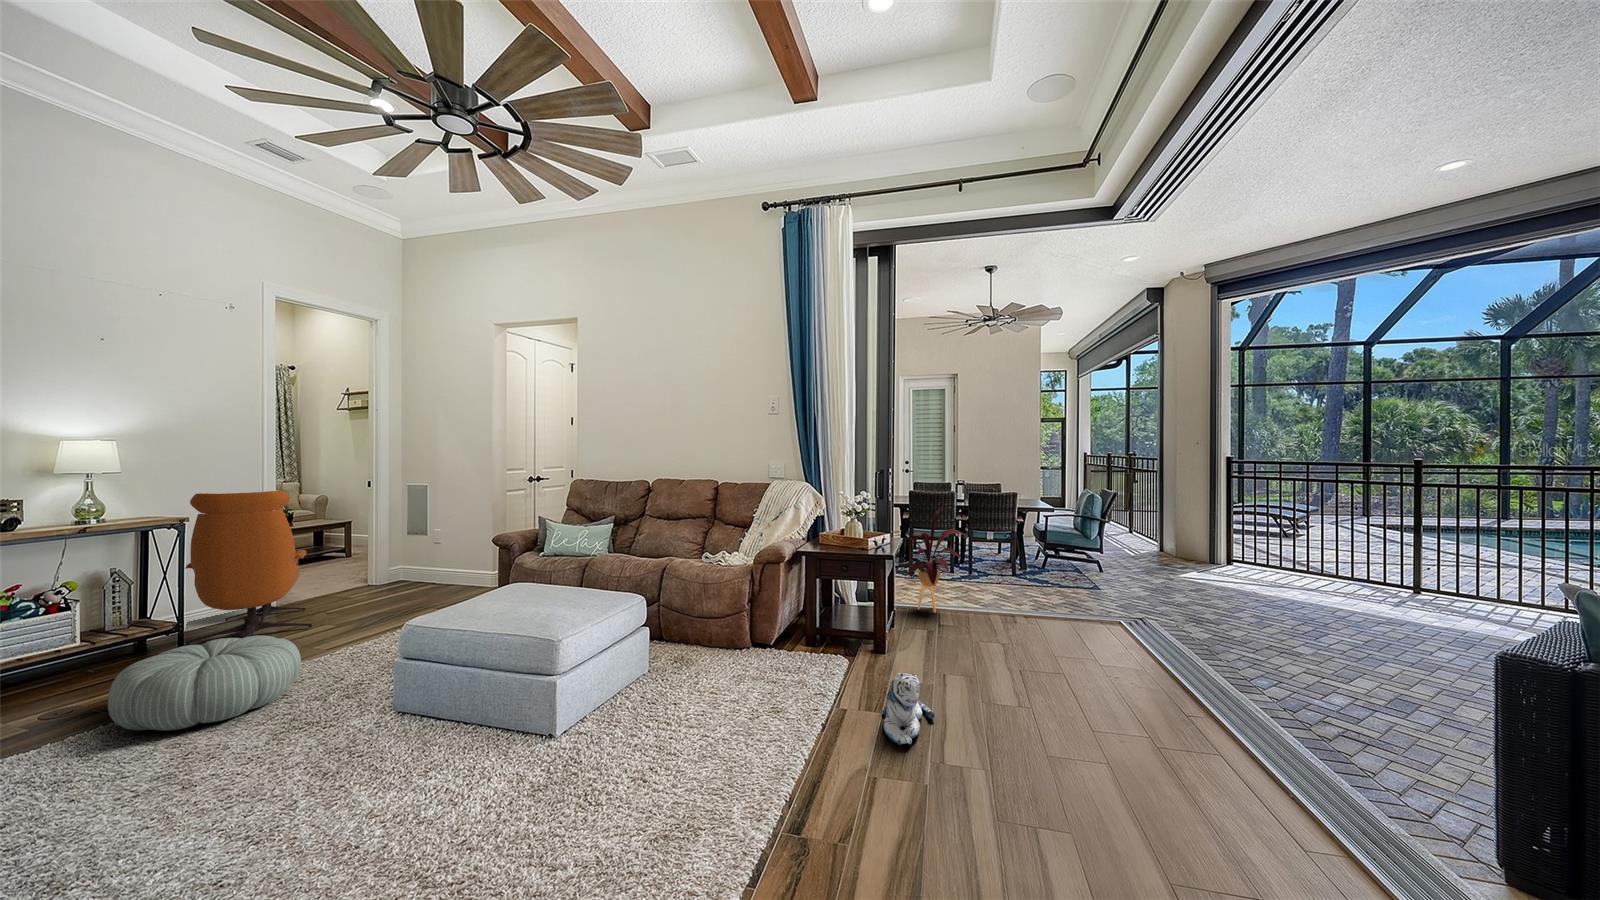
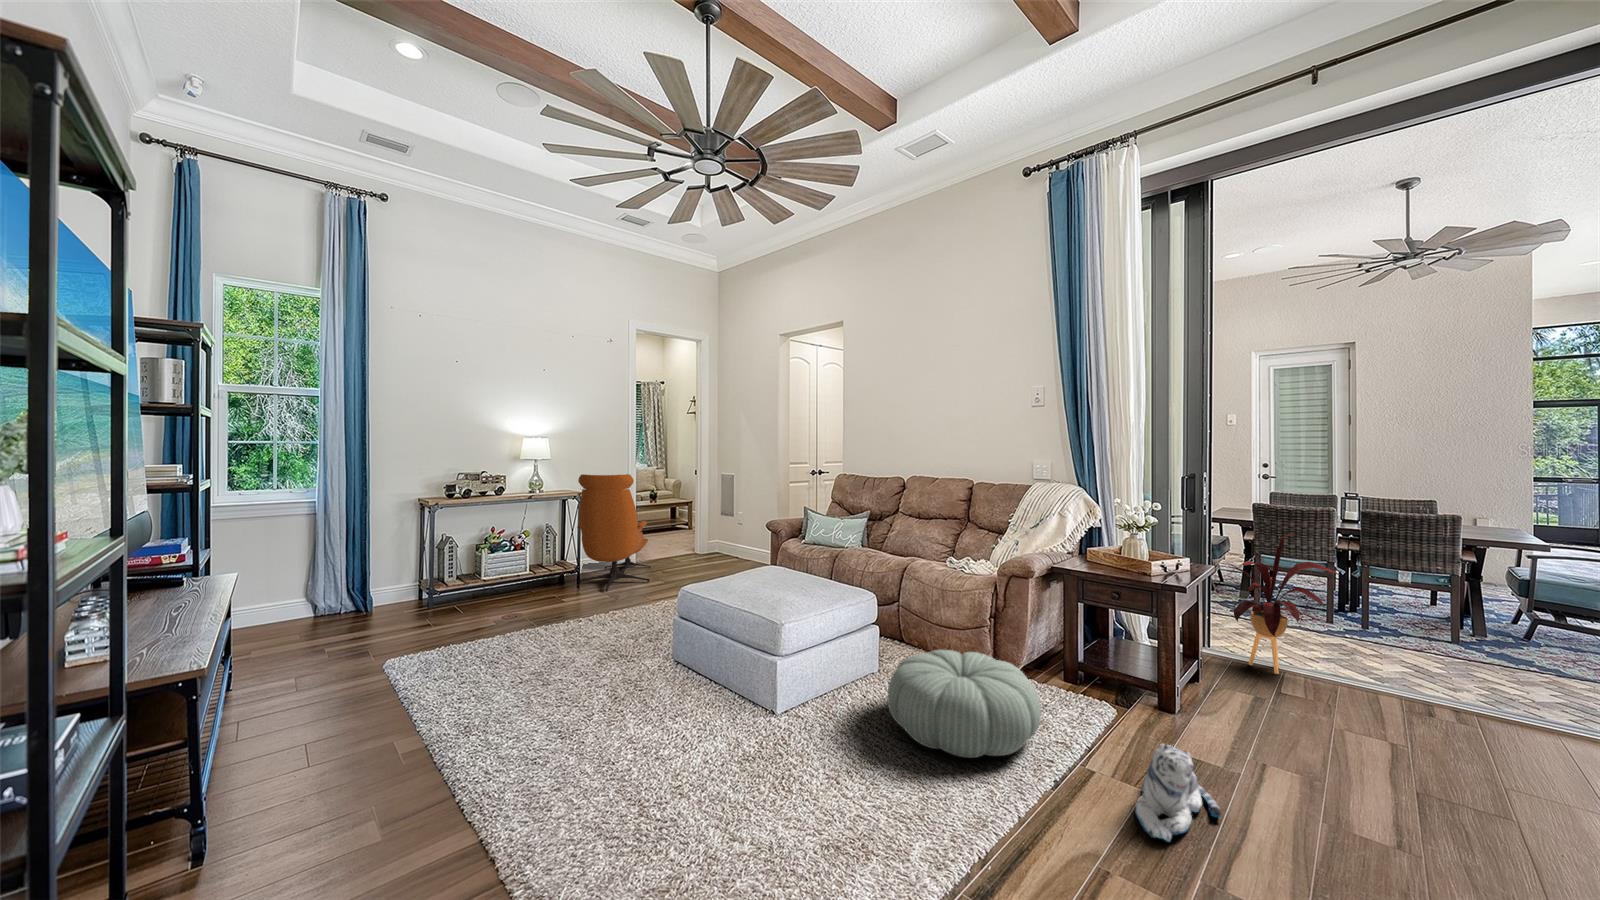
pouf: present [108,635,301,731] -> present [887,650,1041,758]

